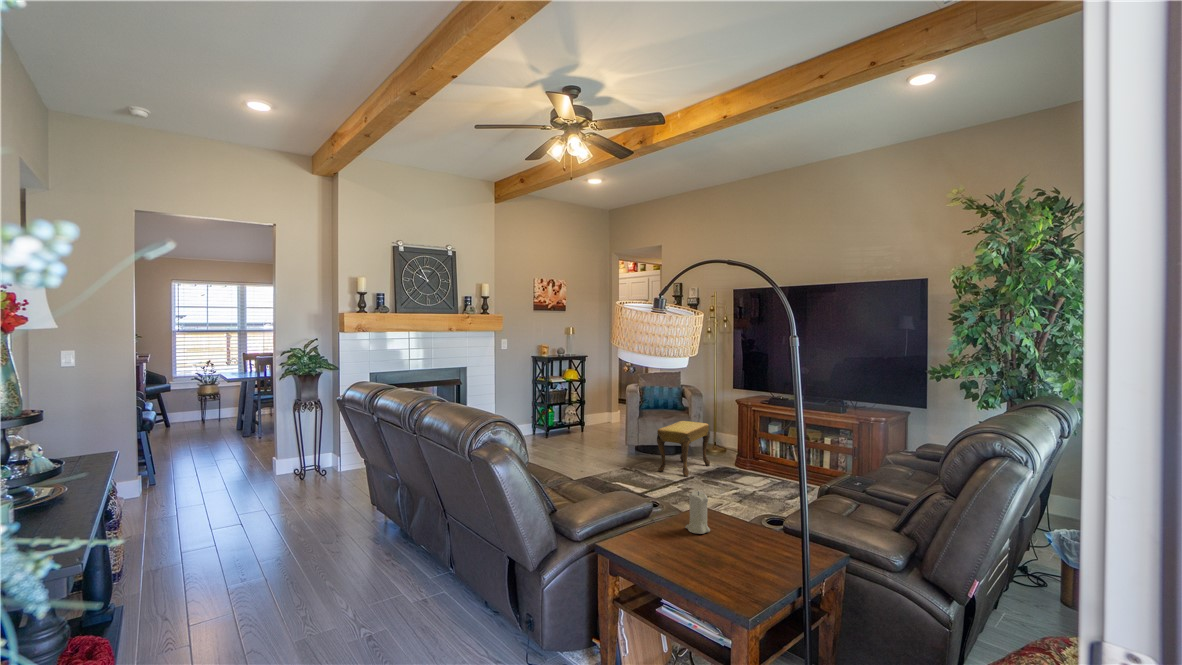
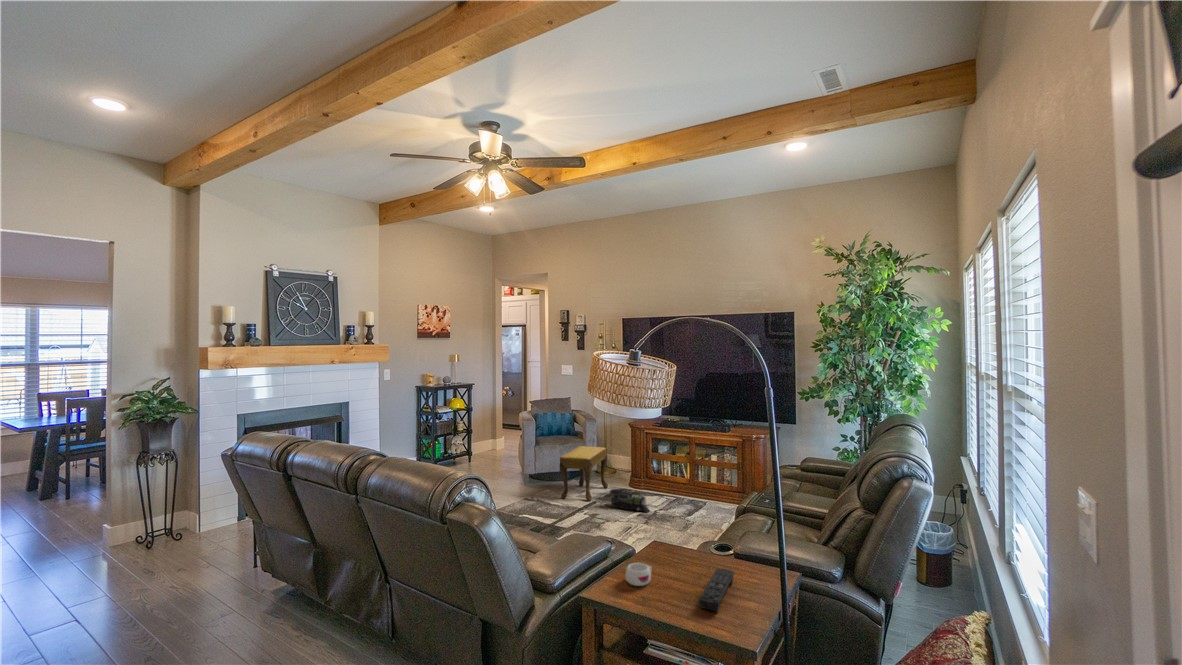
toy train: none [705,466,748,493] -> present [610,489,650,513]
candle: present [685,491,710,534] -> none [647,524,671,565]
mug: none [651,527,682,550] -> present [626,563,652,586]
remote control: none [716,543,772,585] -> present [699,569,734,611]

